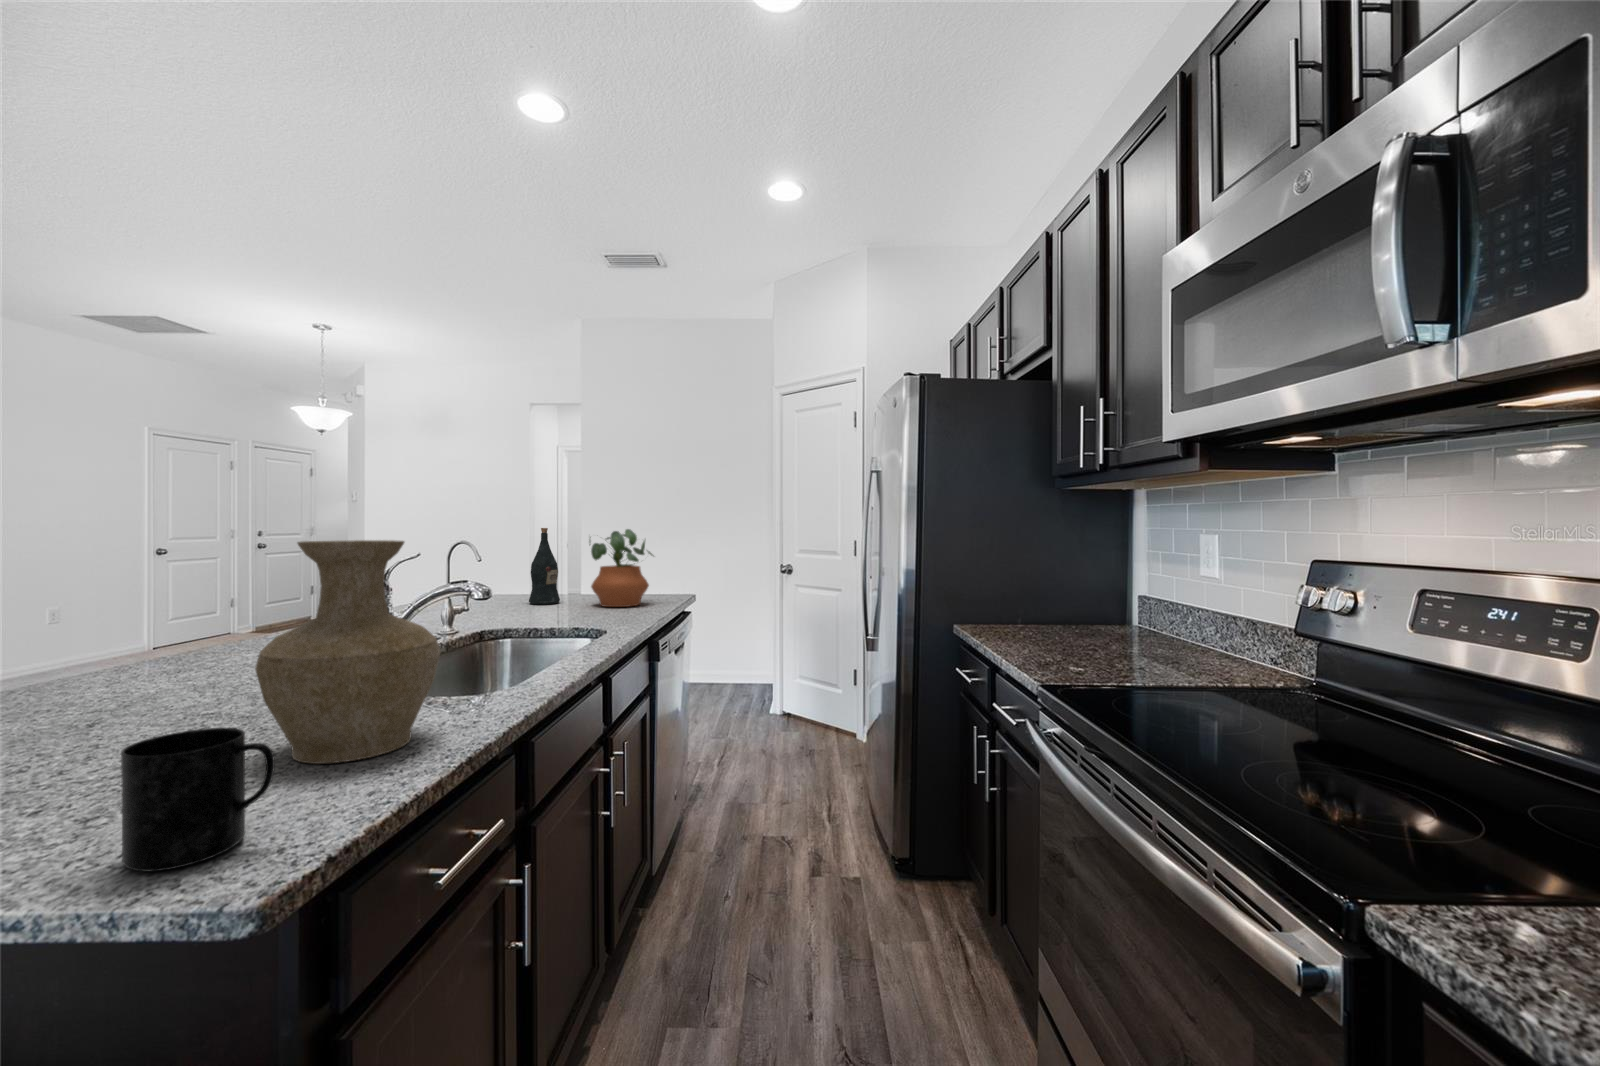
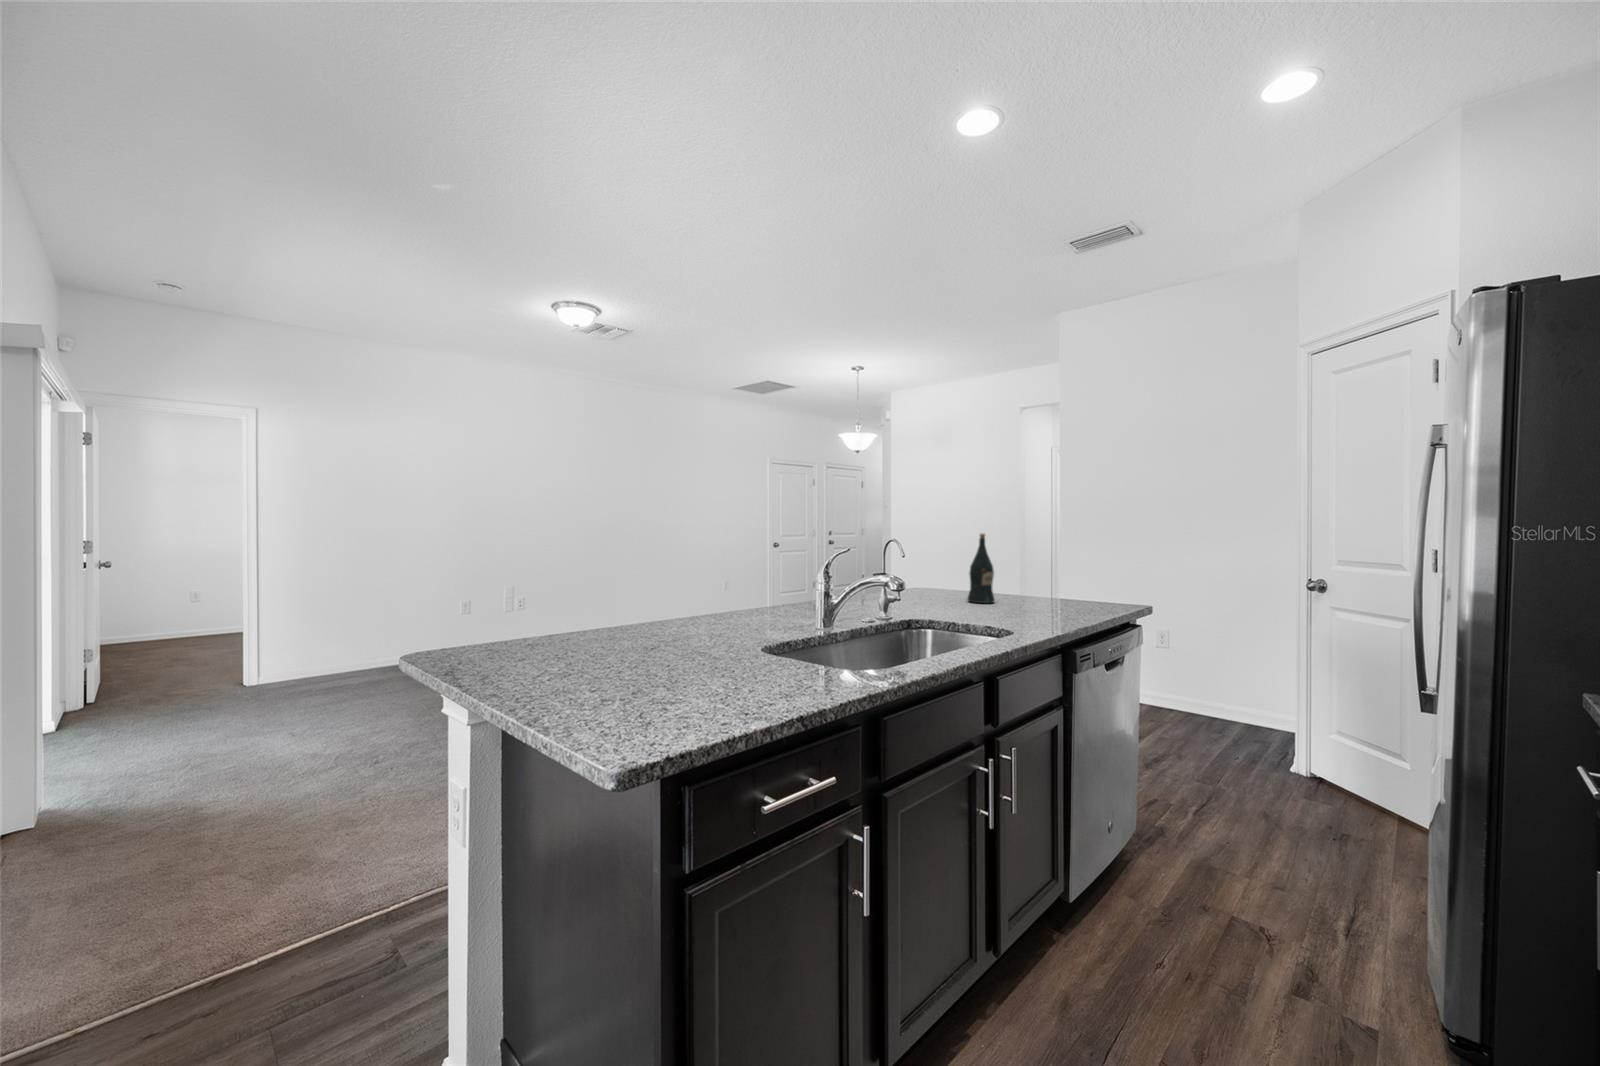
potted plant: present [590,529,653,607] -> none [1019,536,1088,614]
vase: present [255,540,440,764] -> none [691,542,802,700]
mug: present [121,728,275,871] -> none [589,657,656,739]

